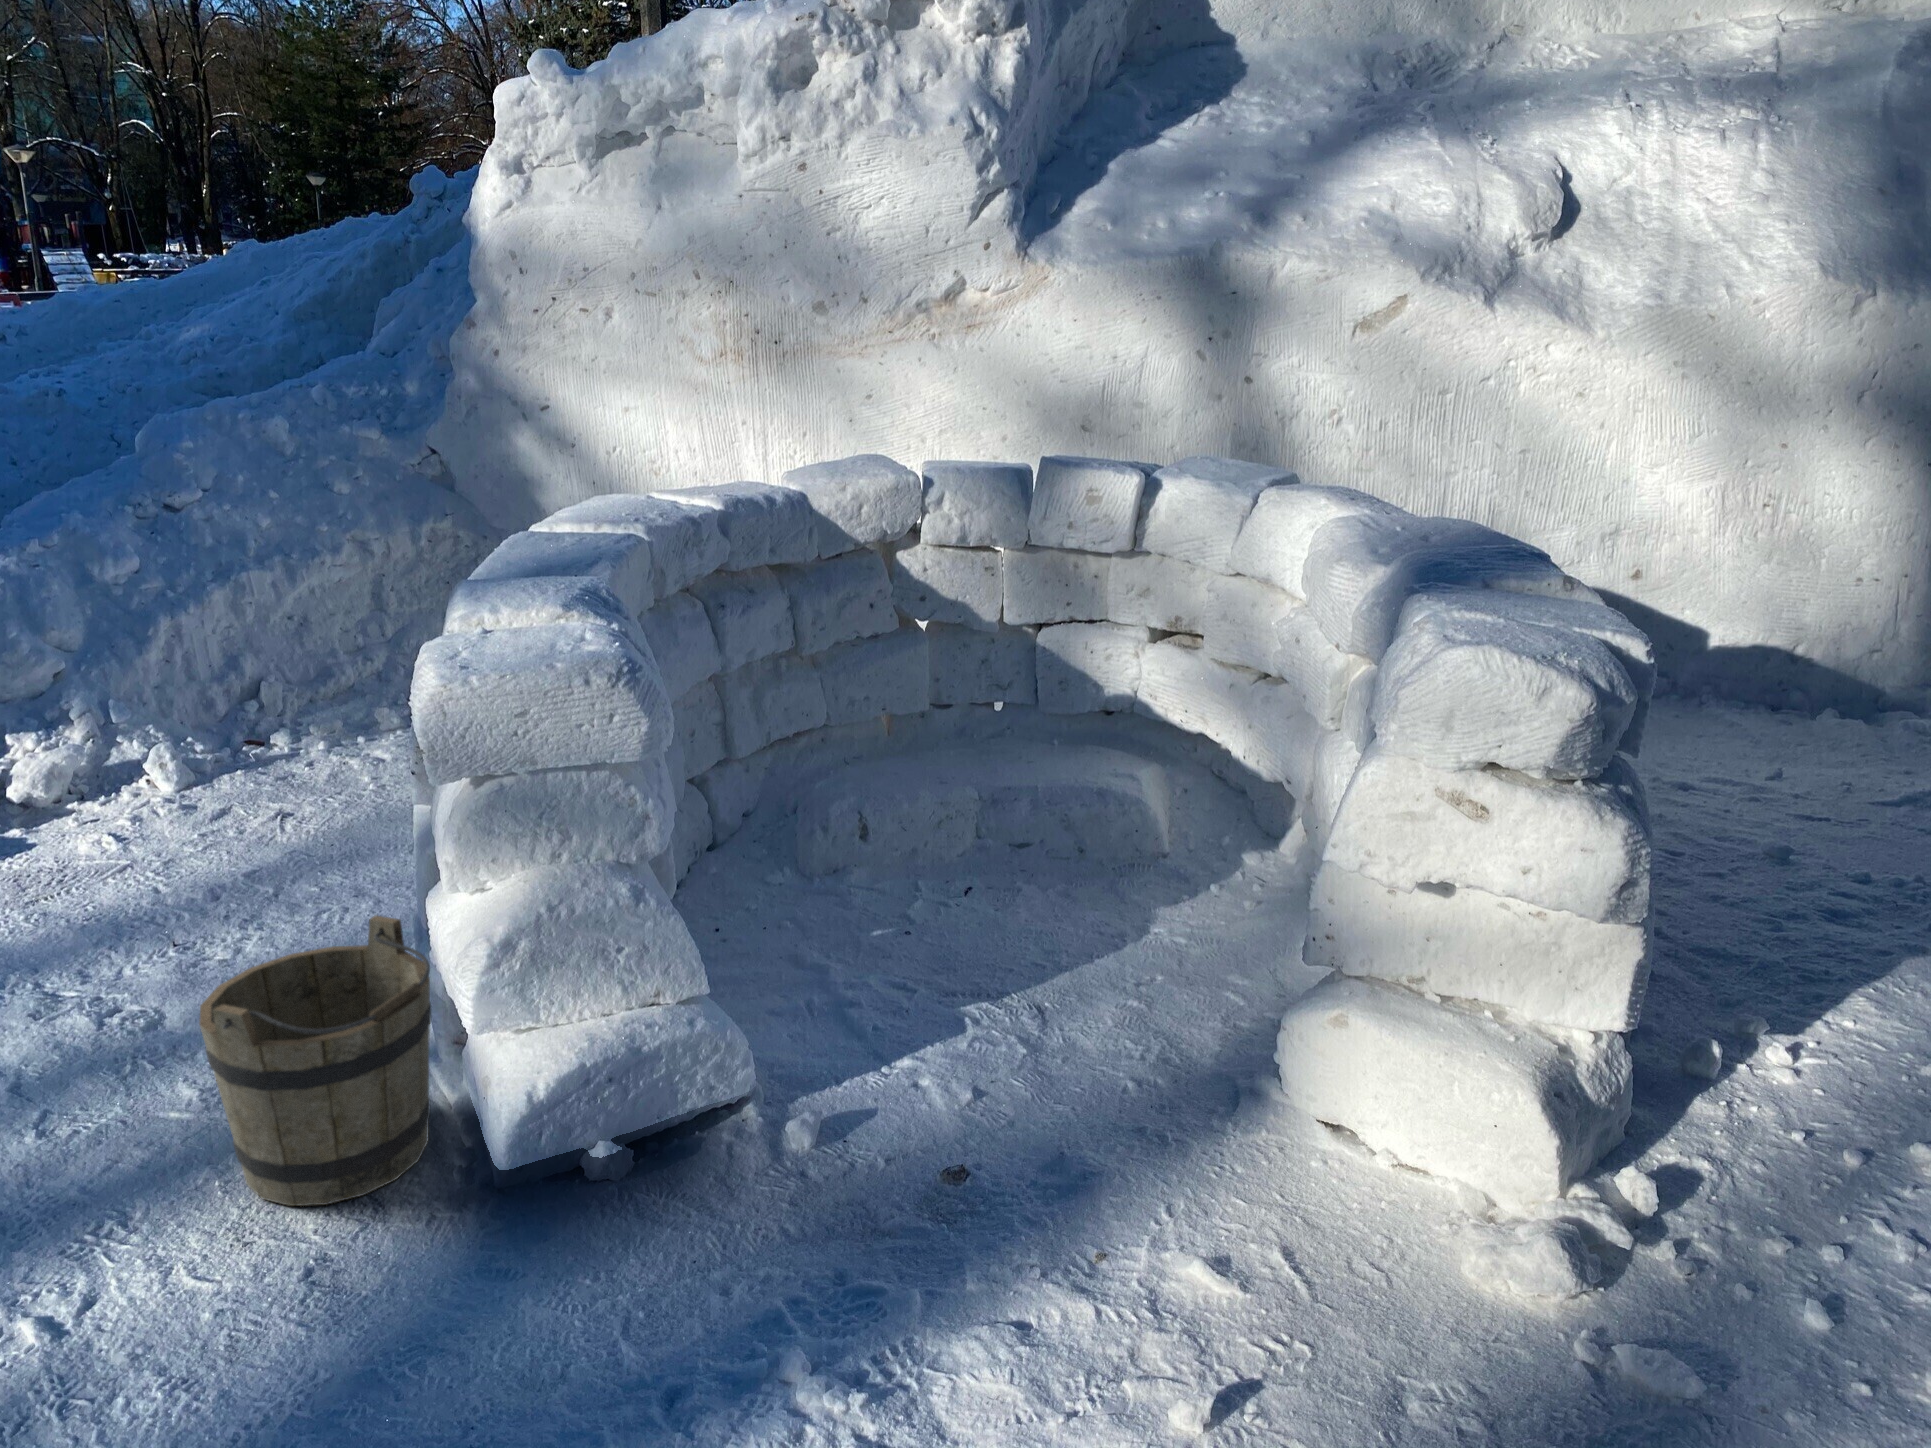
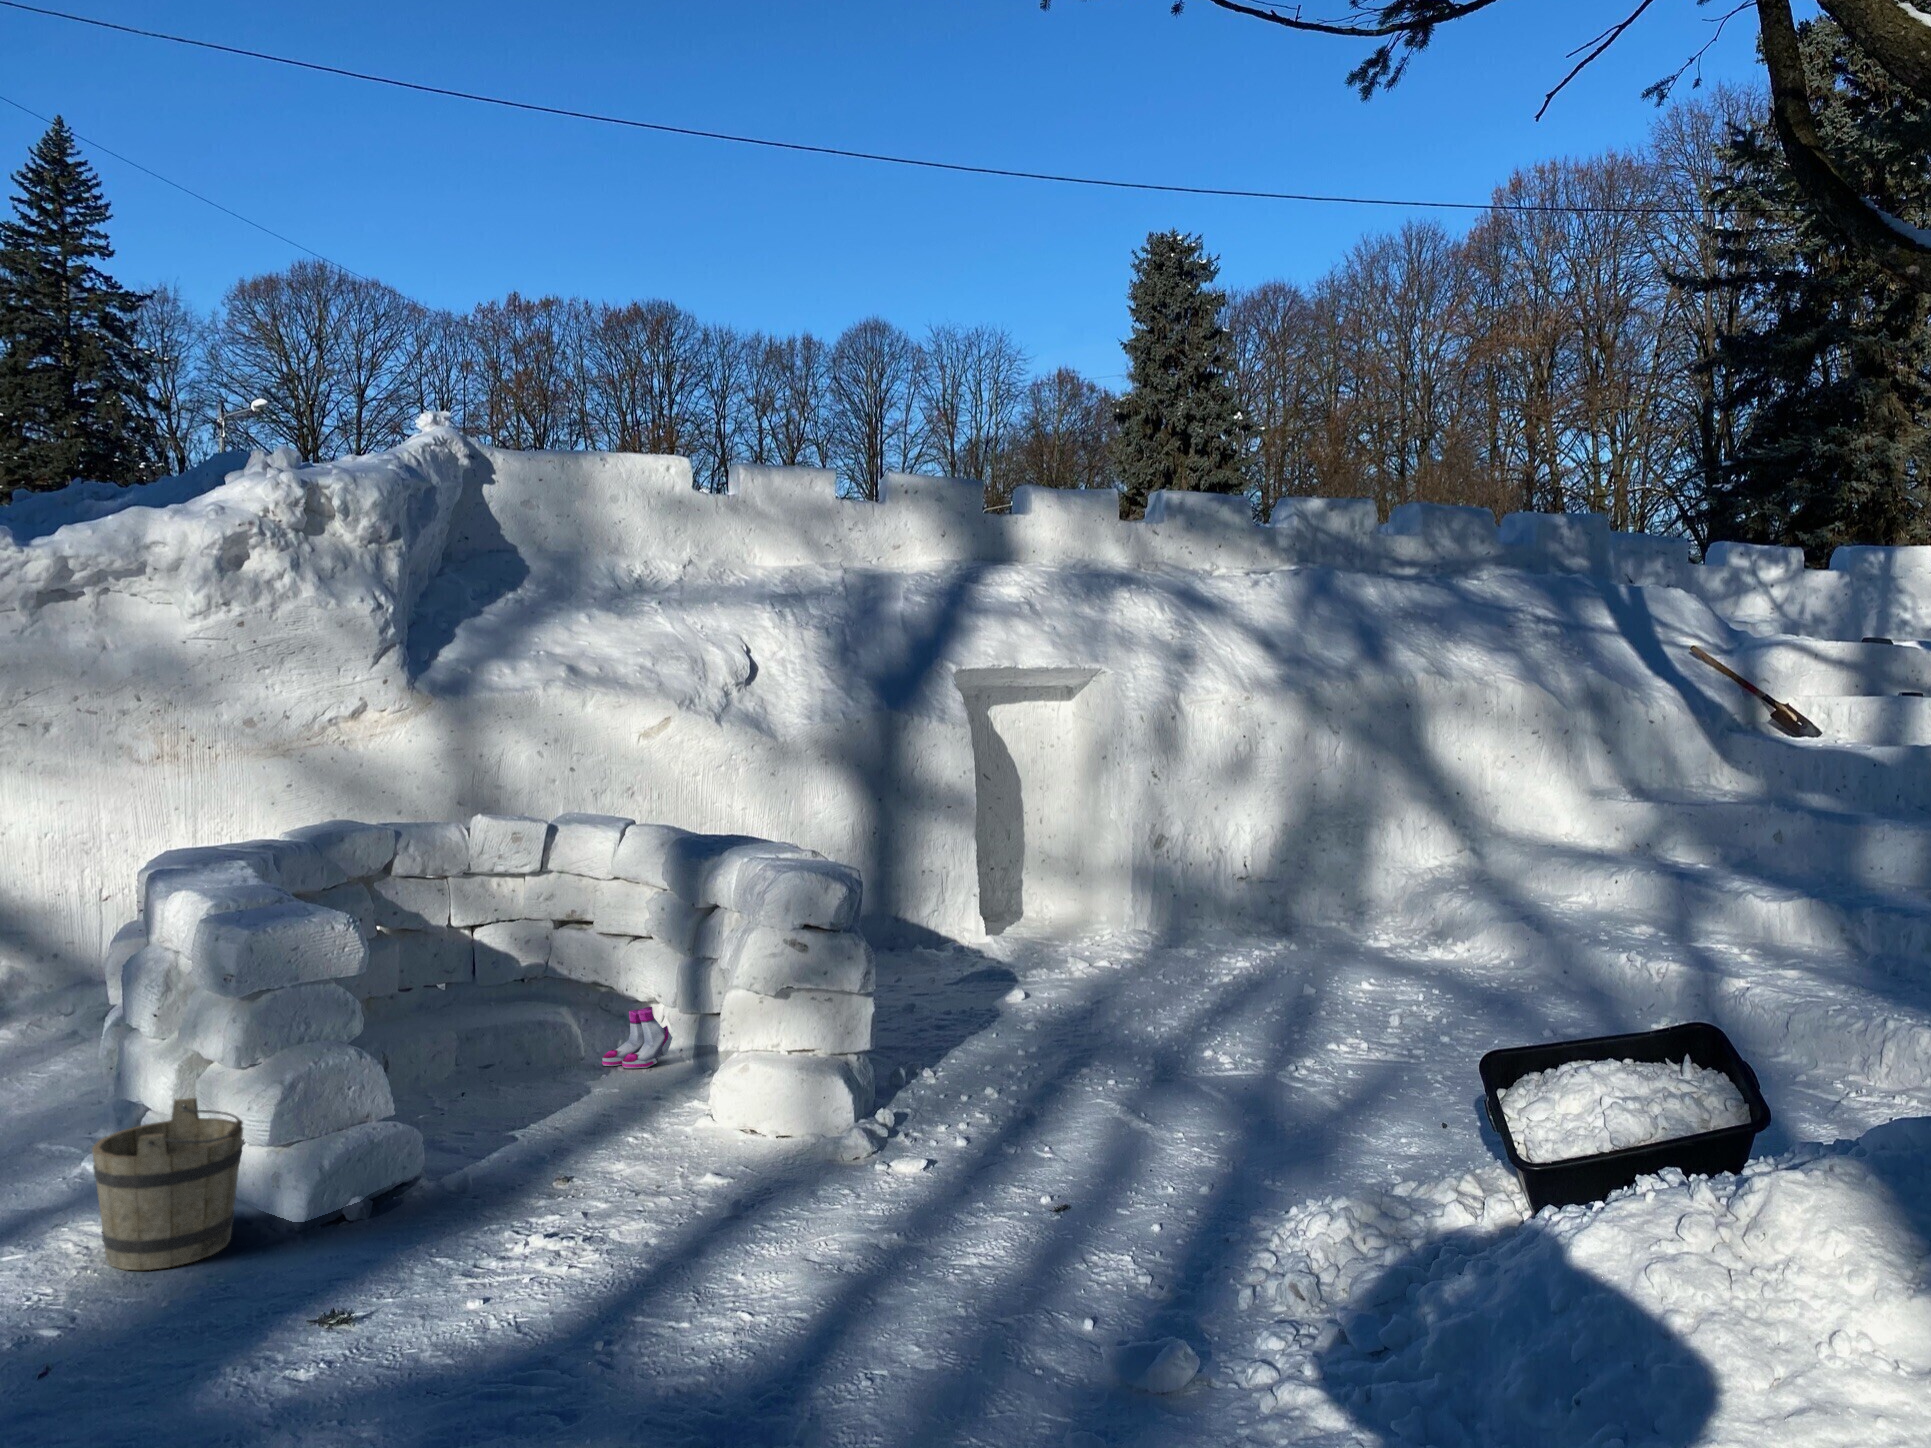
boots: none [1179,809,1298,914] -> present [602,1007,672,1068]

